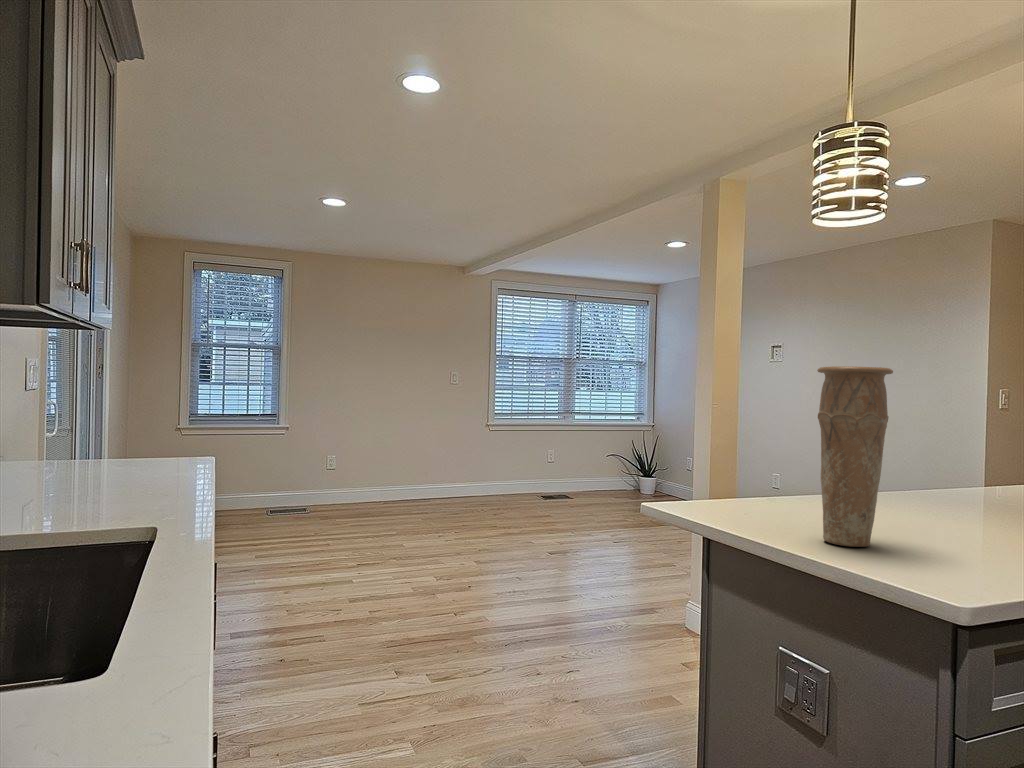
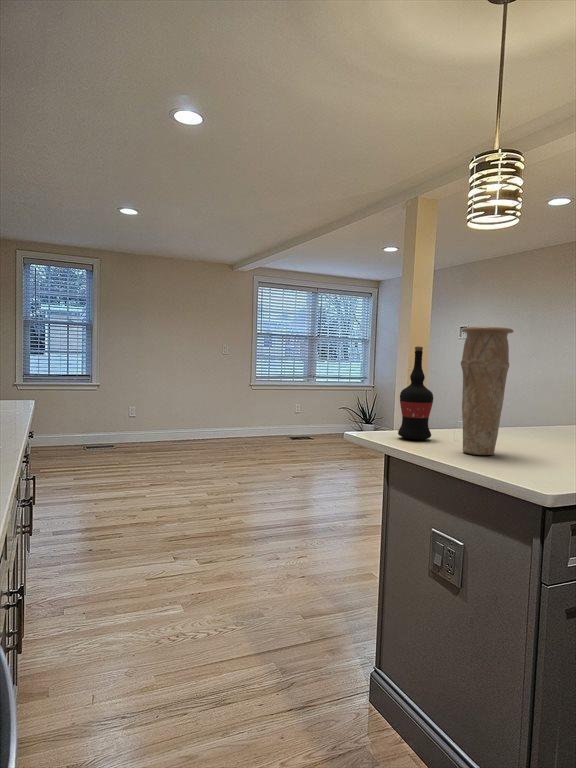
wine bottle: none [723,390,773,520] -> present [398,346,433,440]

